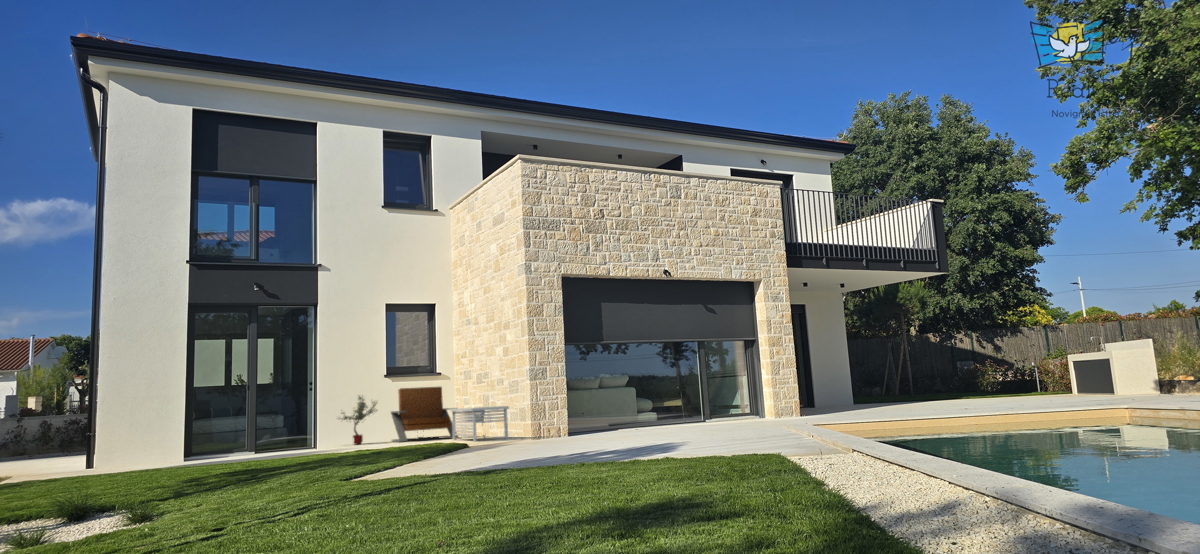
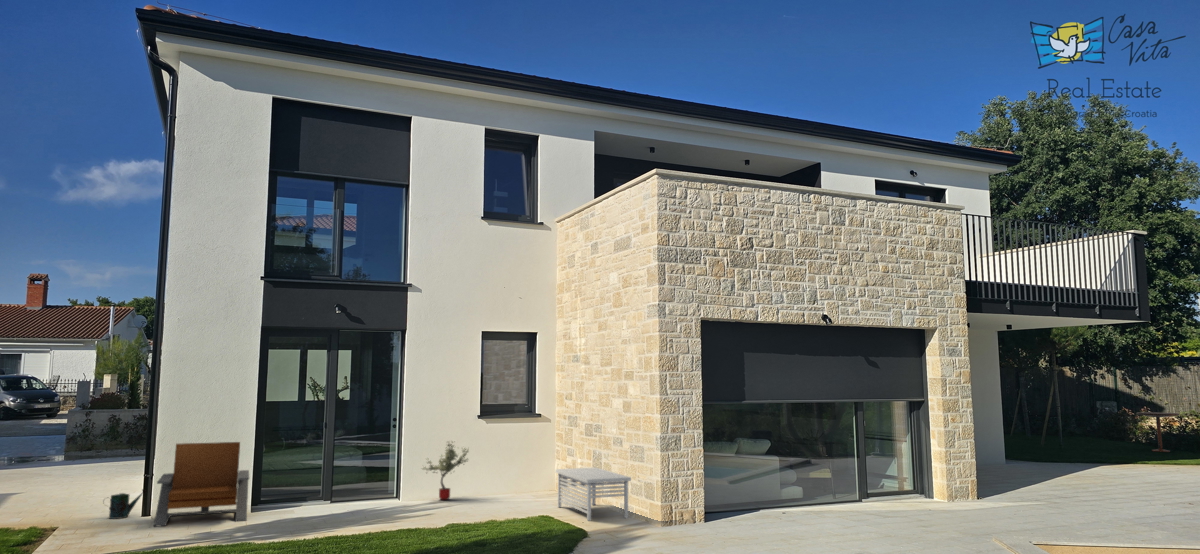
pedestal table: none [974,360,1008,394] -> present [1136,412,1179,452]
lounge chair: present [391,387,458,442] -> present [154,442,249,527]
watering can: none [57,442,96,467] -> present [109,490,146,519]

